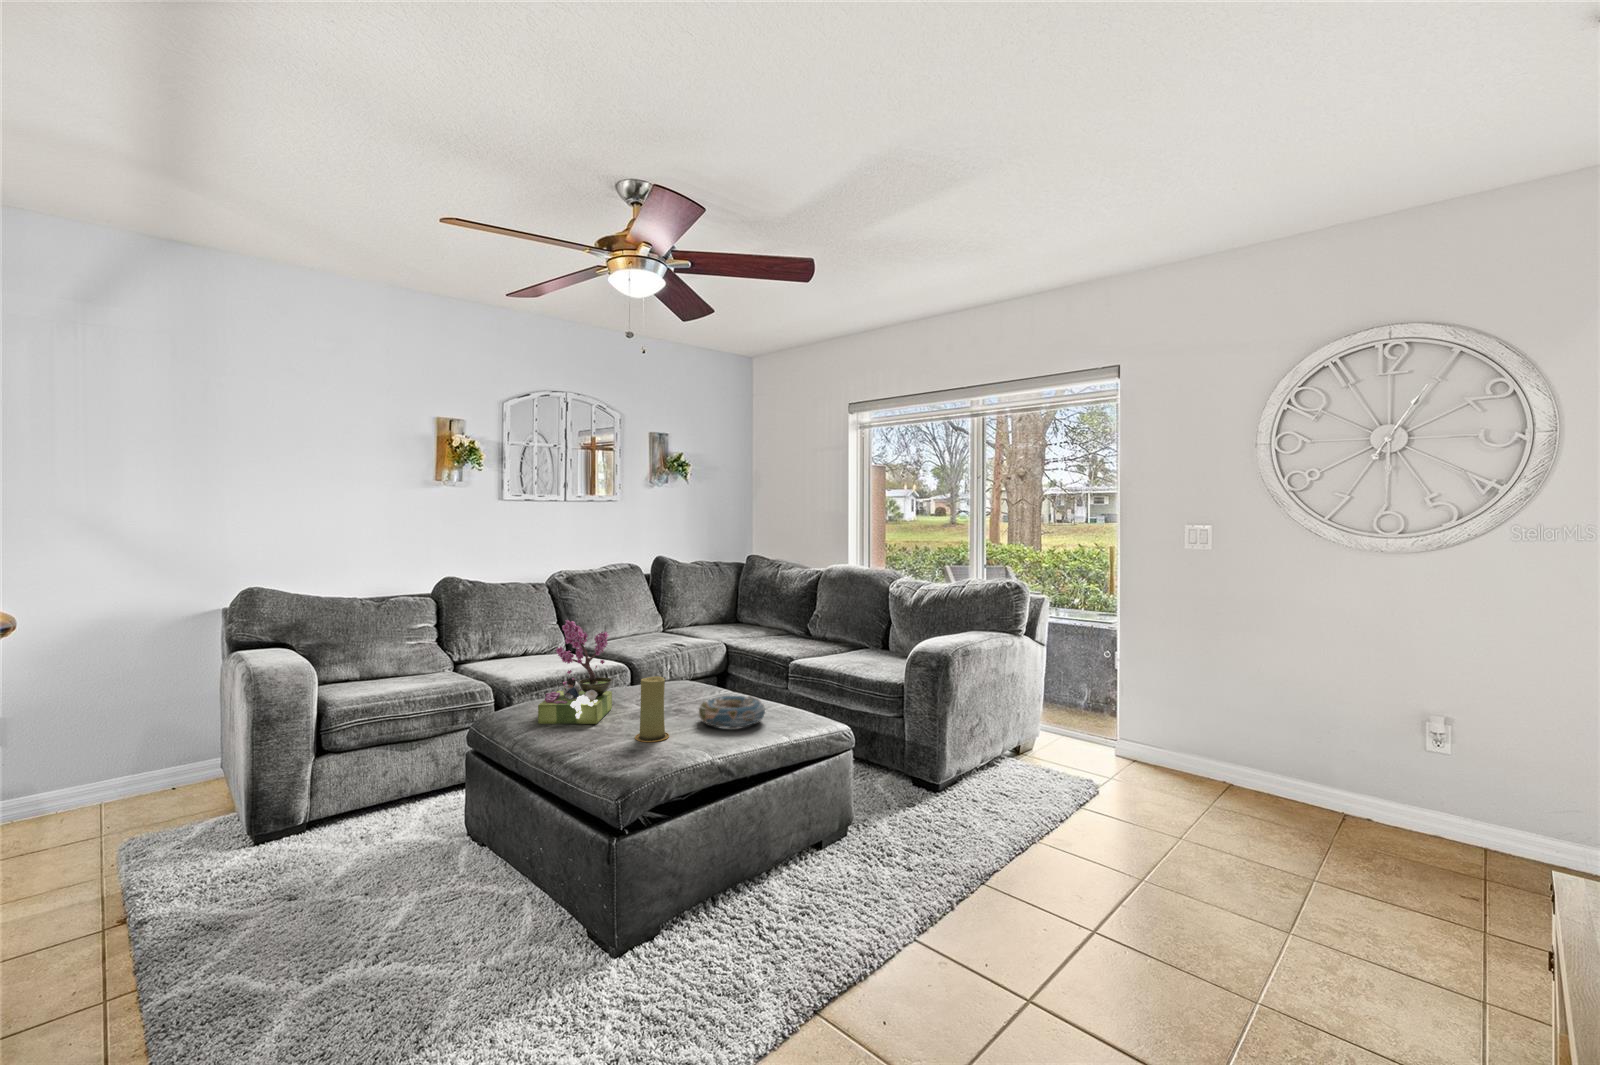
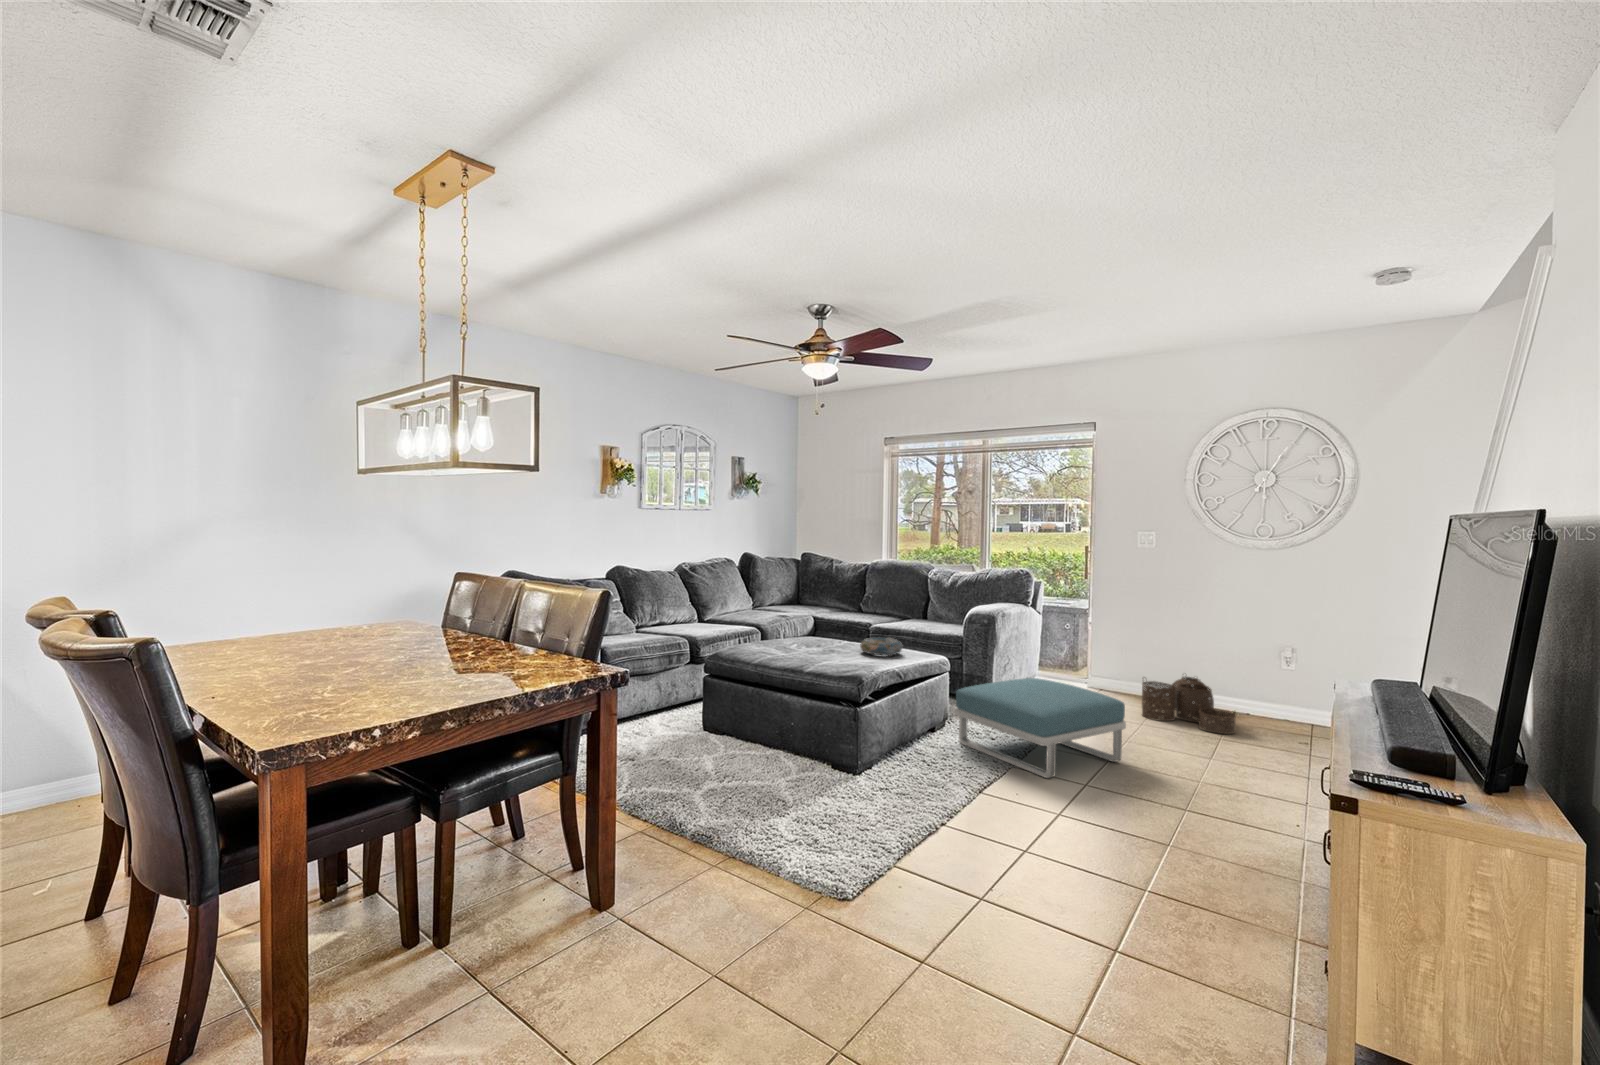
flower arrangement: present [538,620,612,724] -> none [760,588,801,654]
candle: present [635,676,669,742] -> none [834,622,855,662]
woven basket: none [1182,747,1338,866] -> present [1142,676,1235,734]
footstool: none [839,764,1120,976] -> present [955,678,1126,778]

